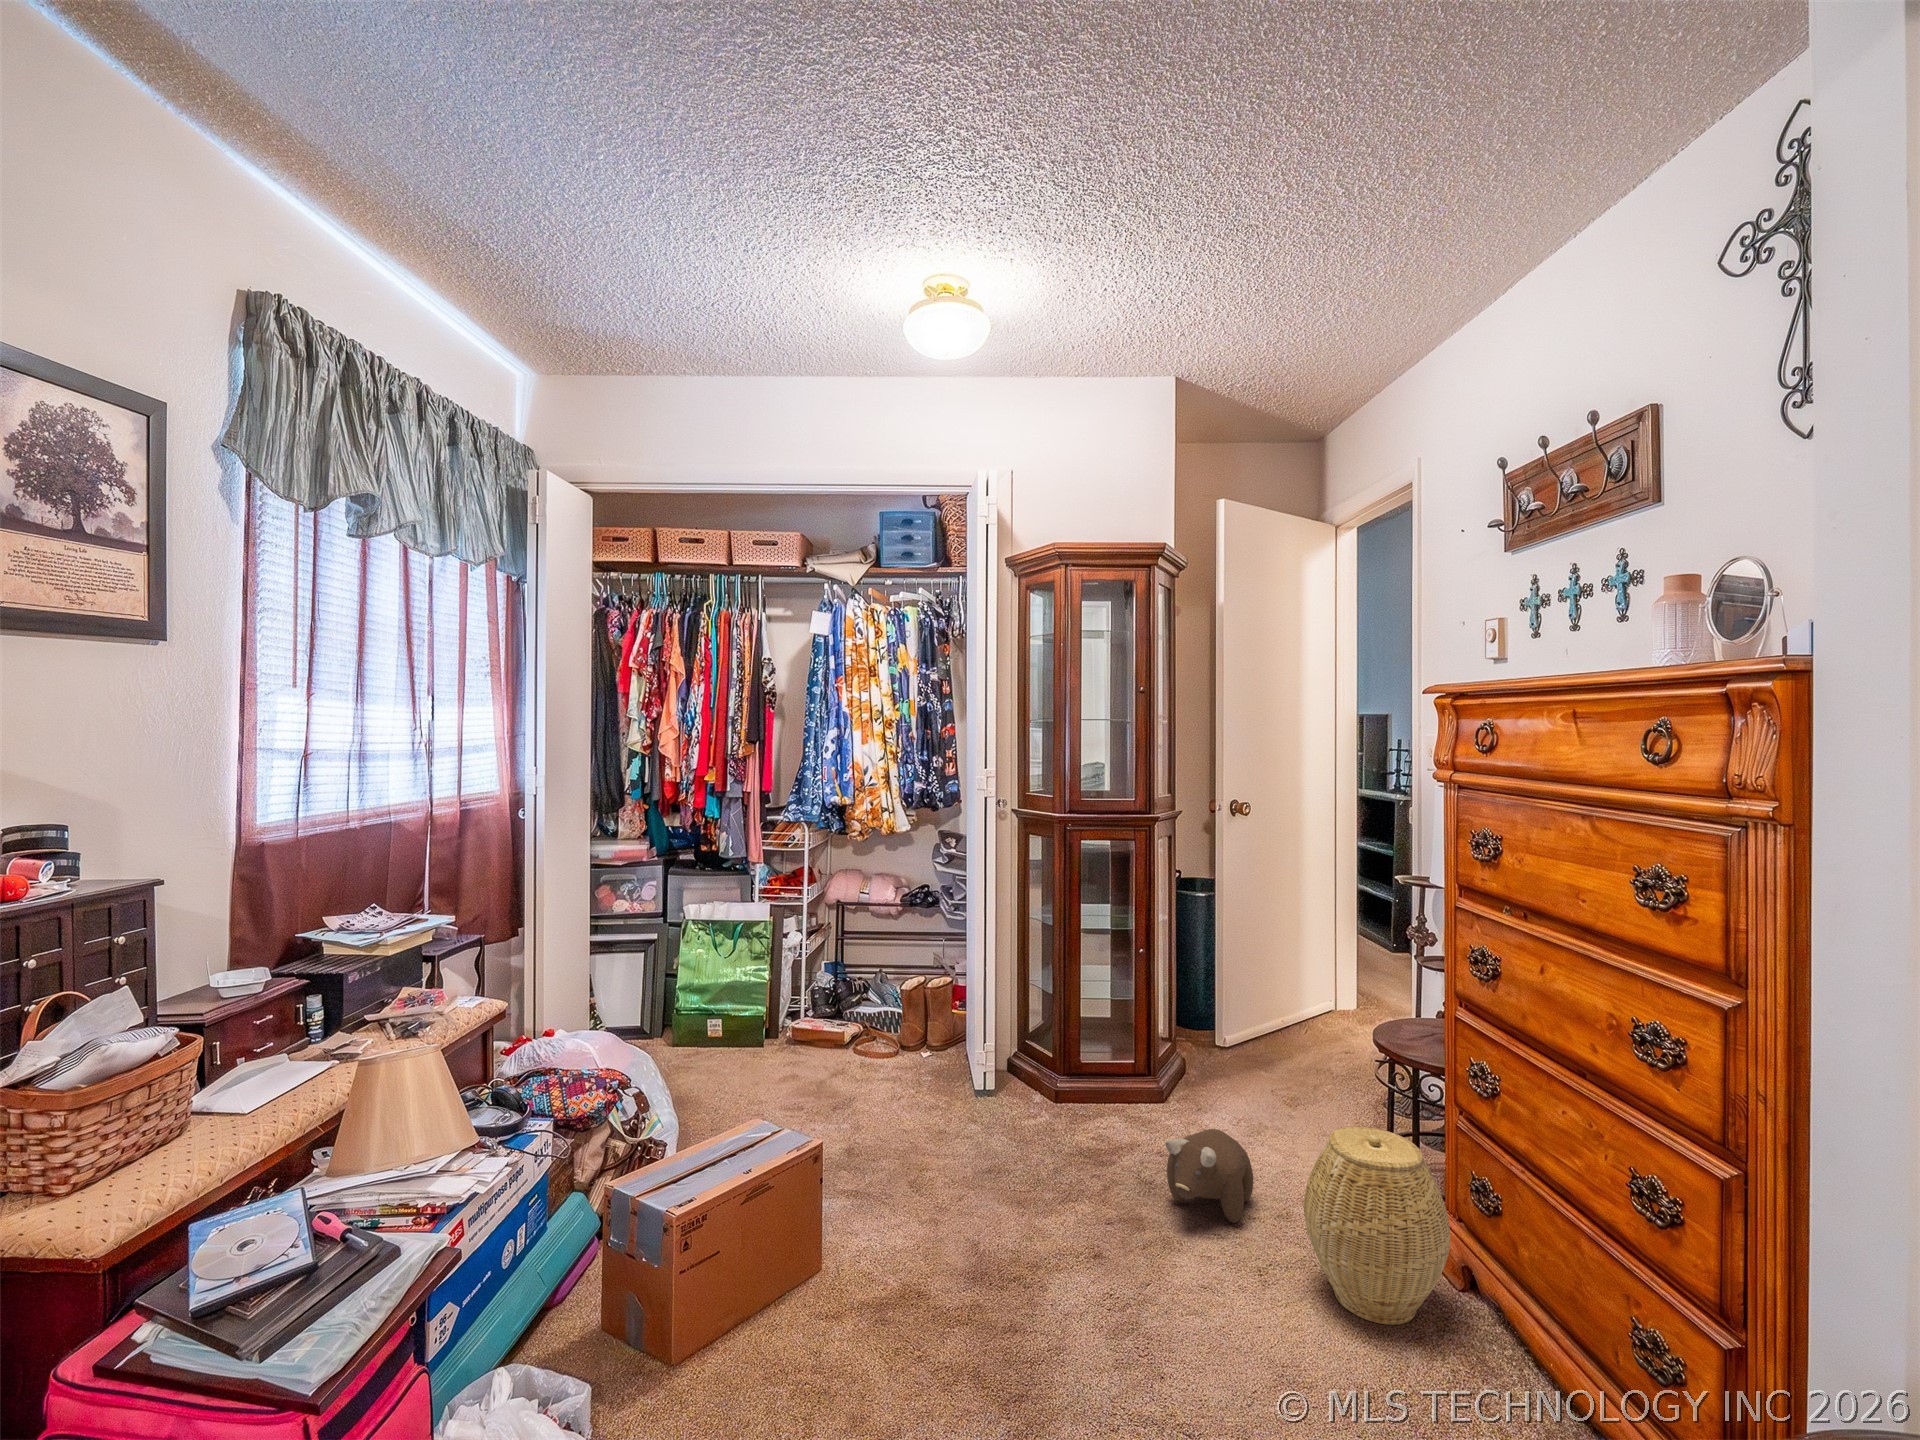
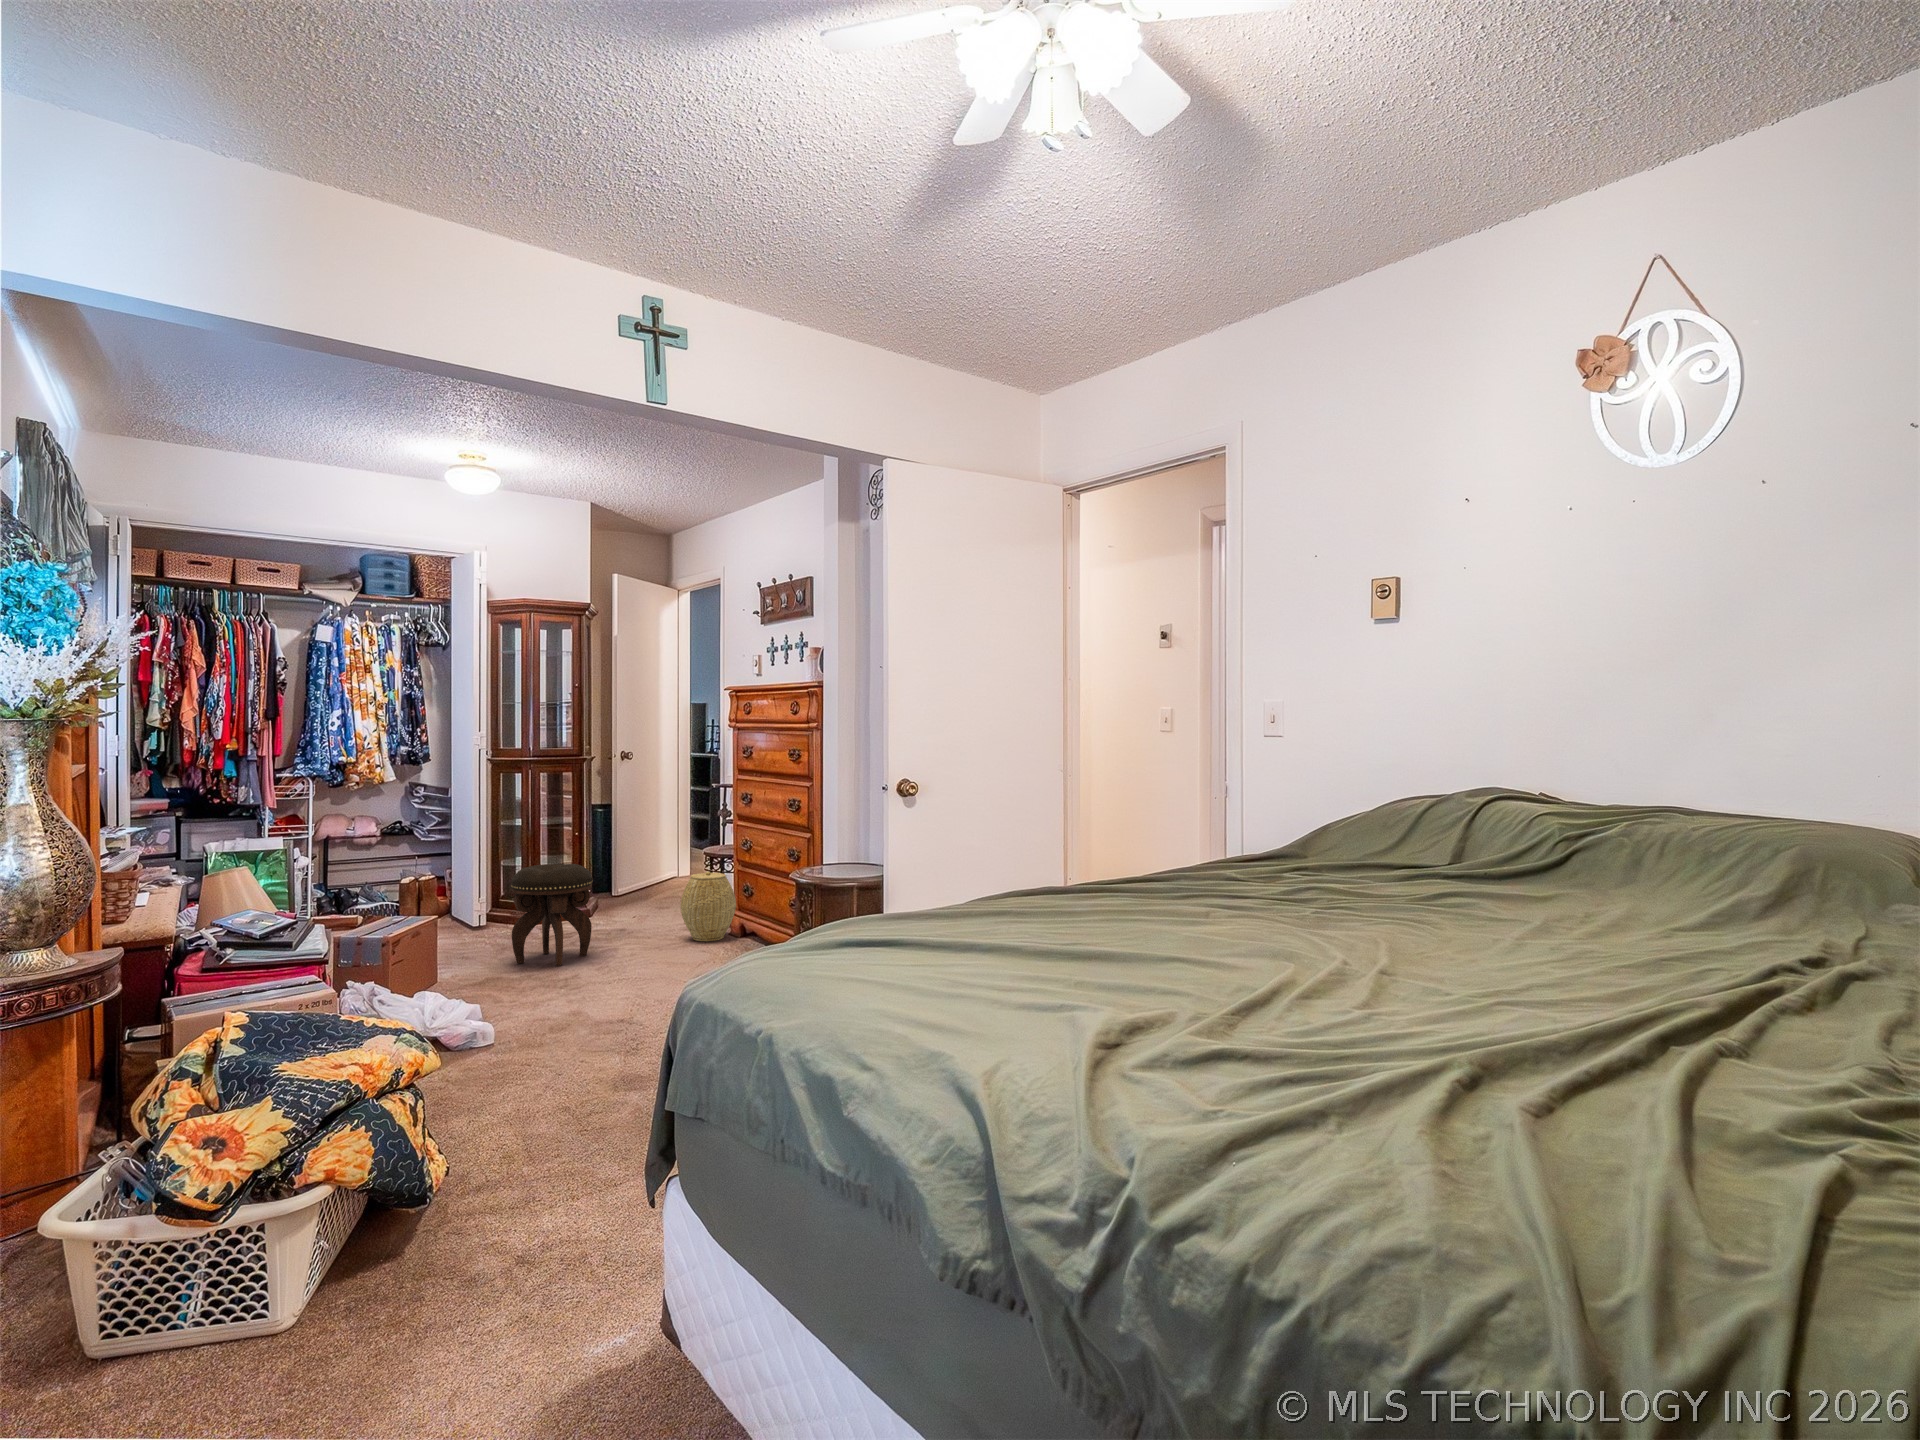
footstool: none [929,1057,1094,1324] -> present [511,864,593,966]
plush toy: present [1165,1129,1253,1223] -> none [613,899,653,935]

